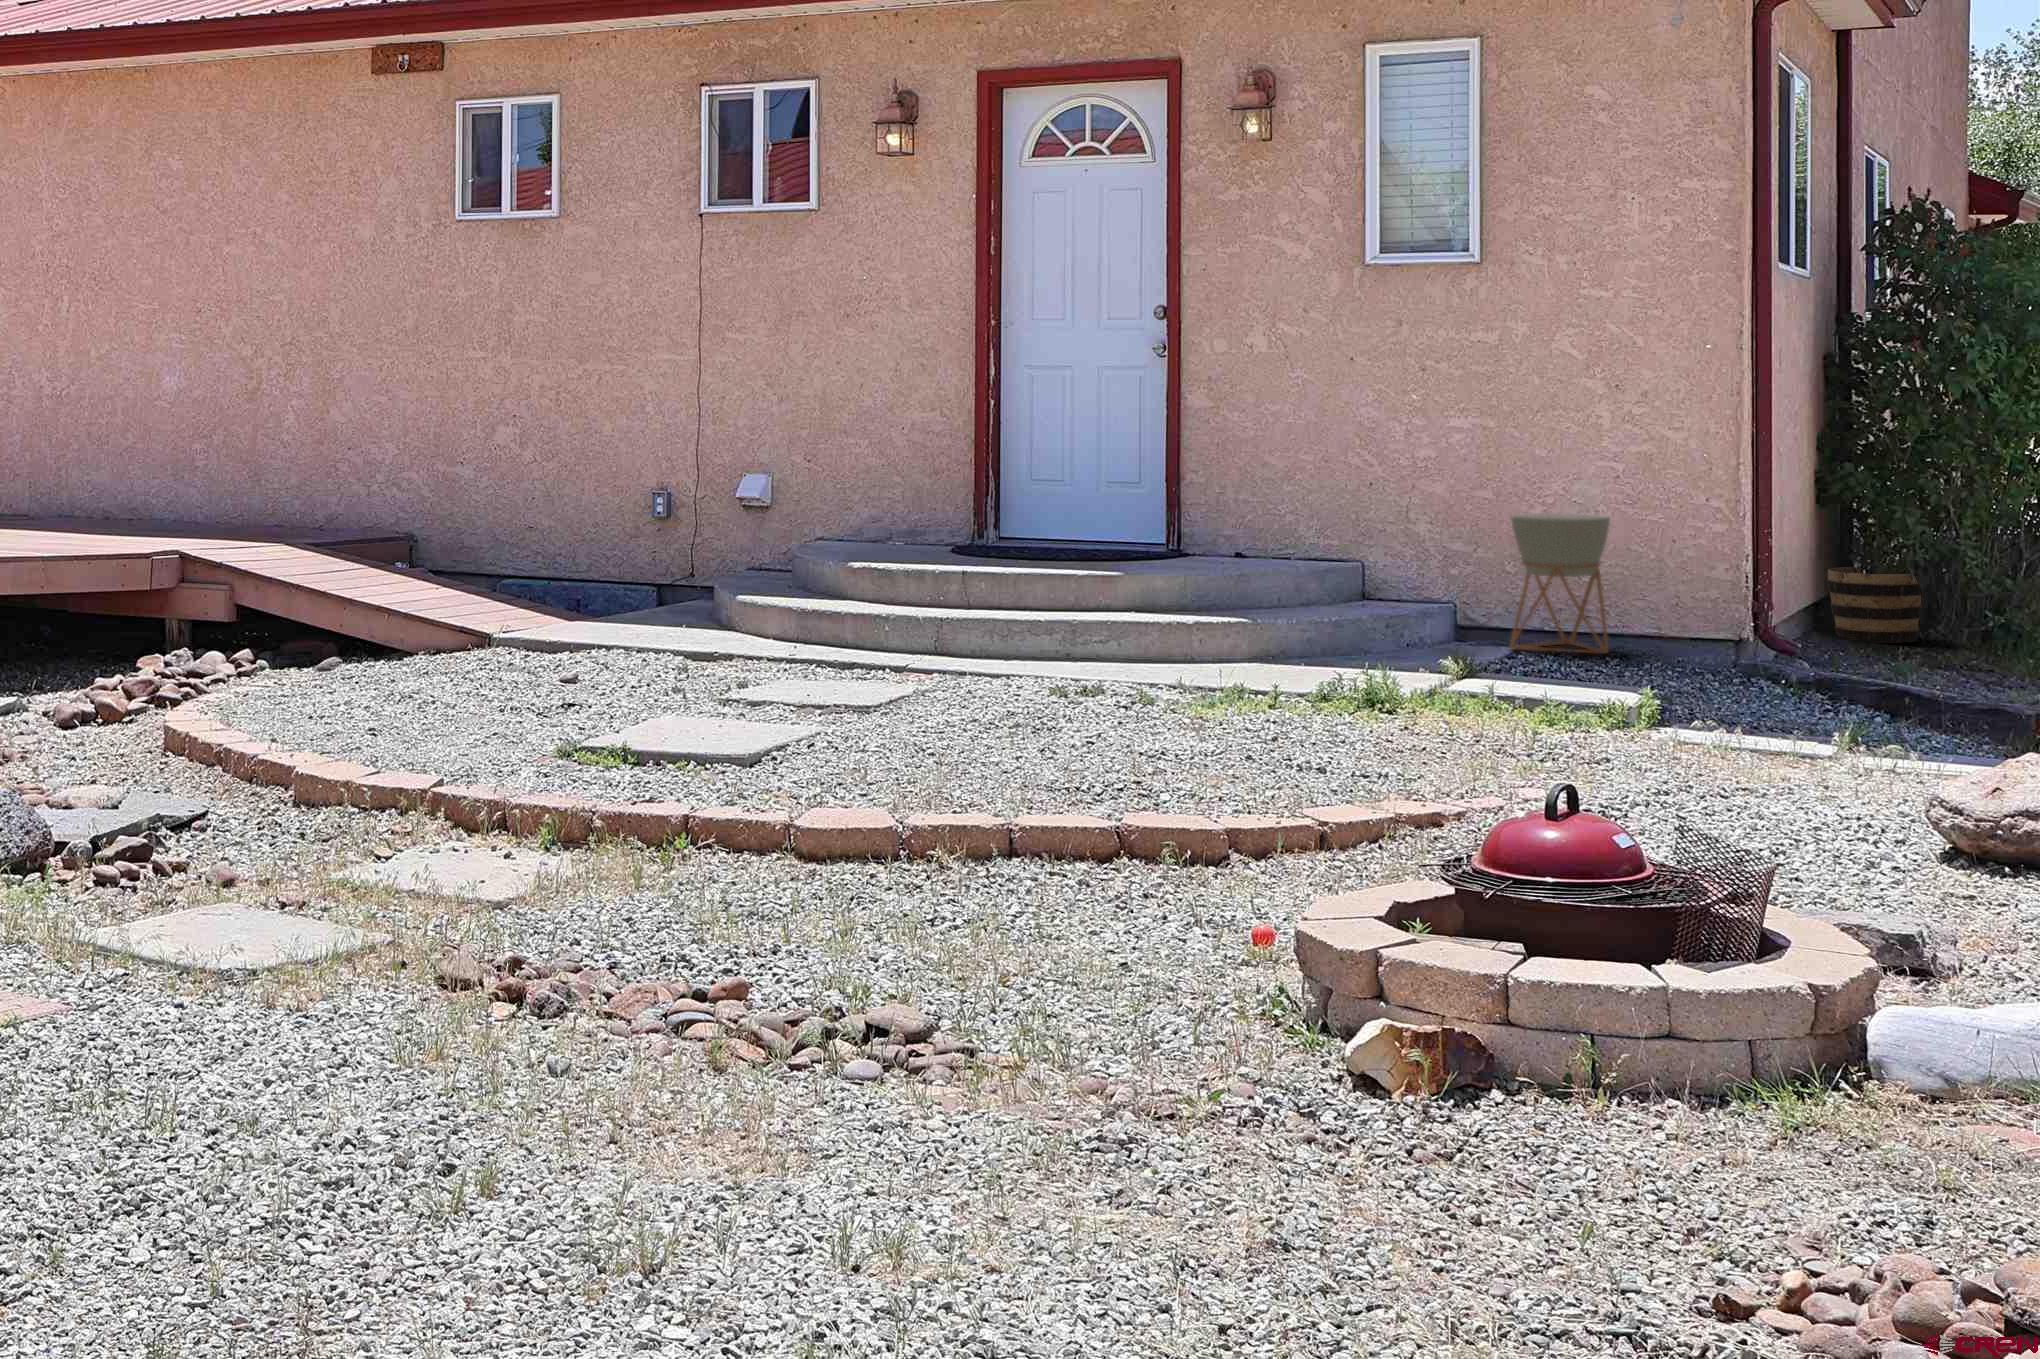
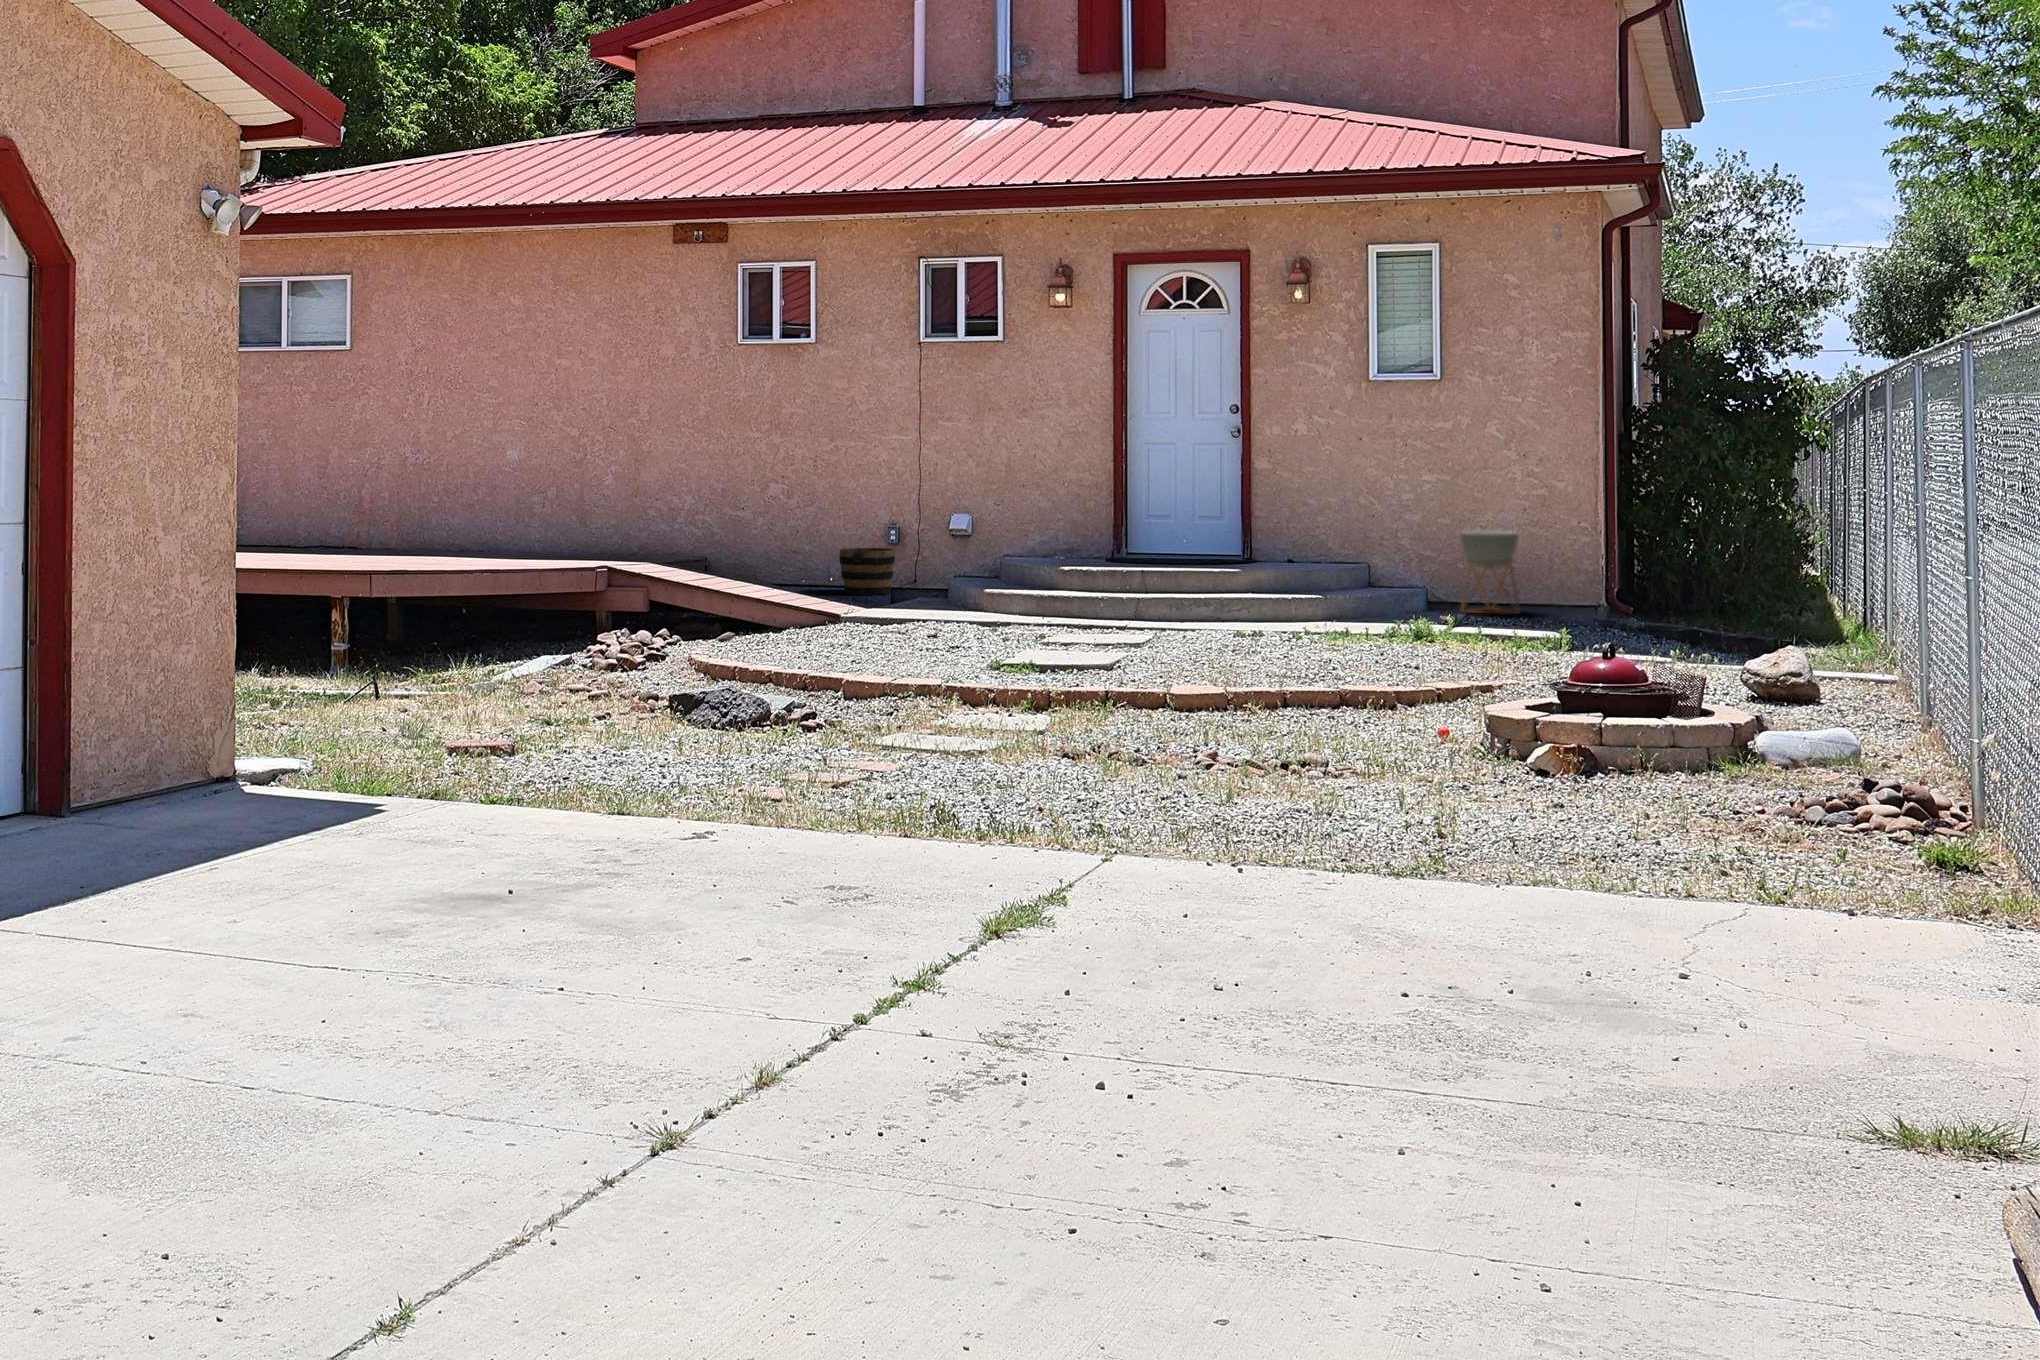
bucket: present [1825,567,1924,643] -> present [839,548,895,595]

